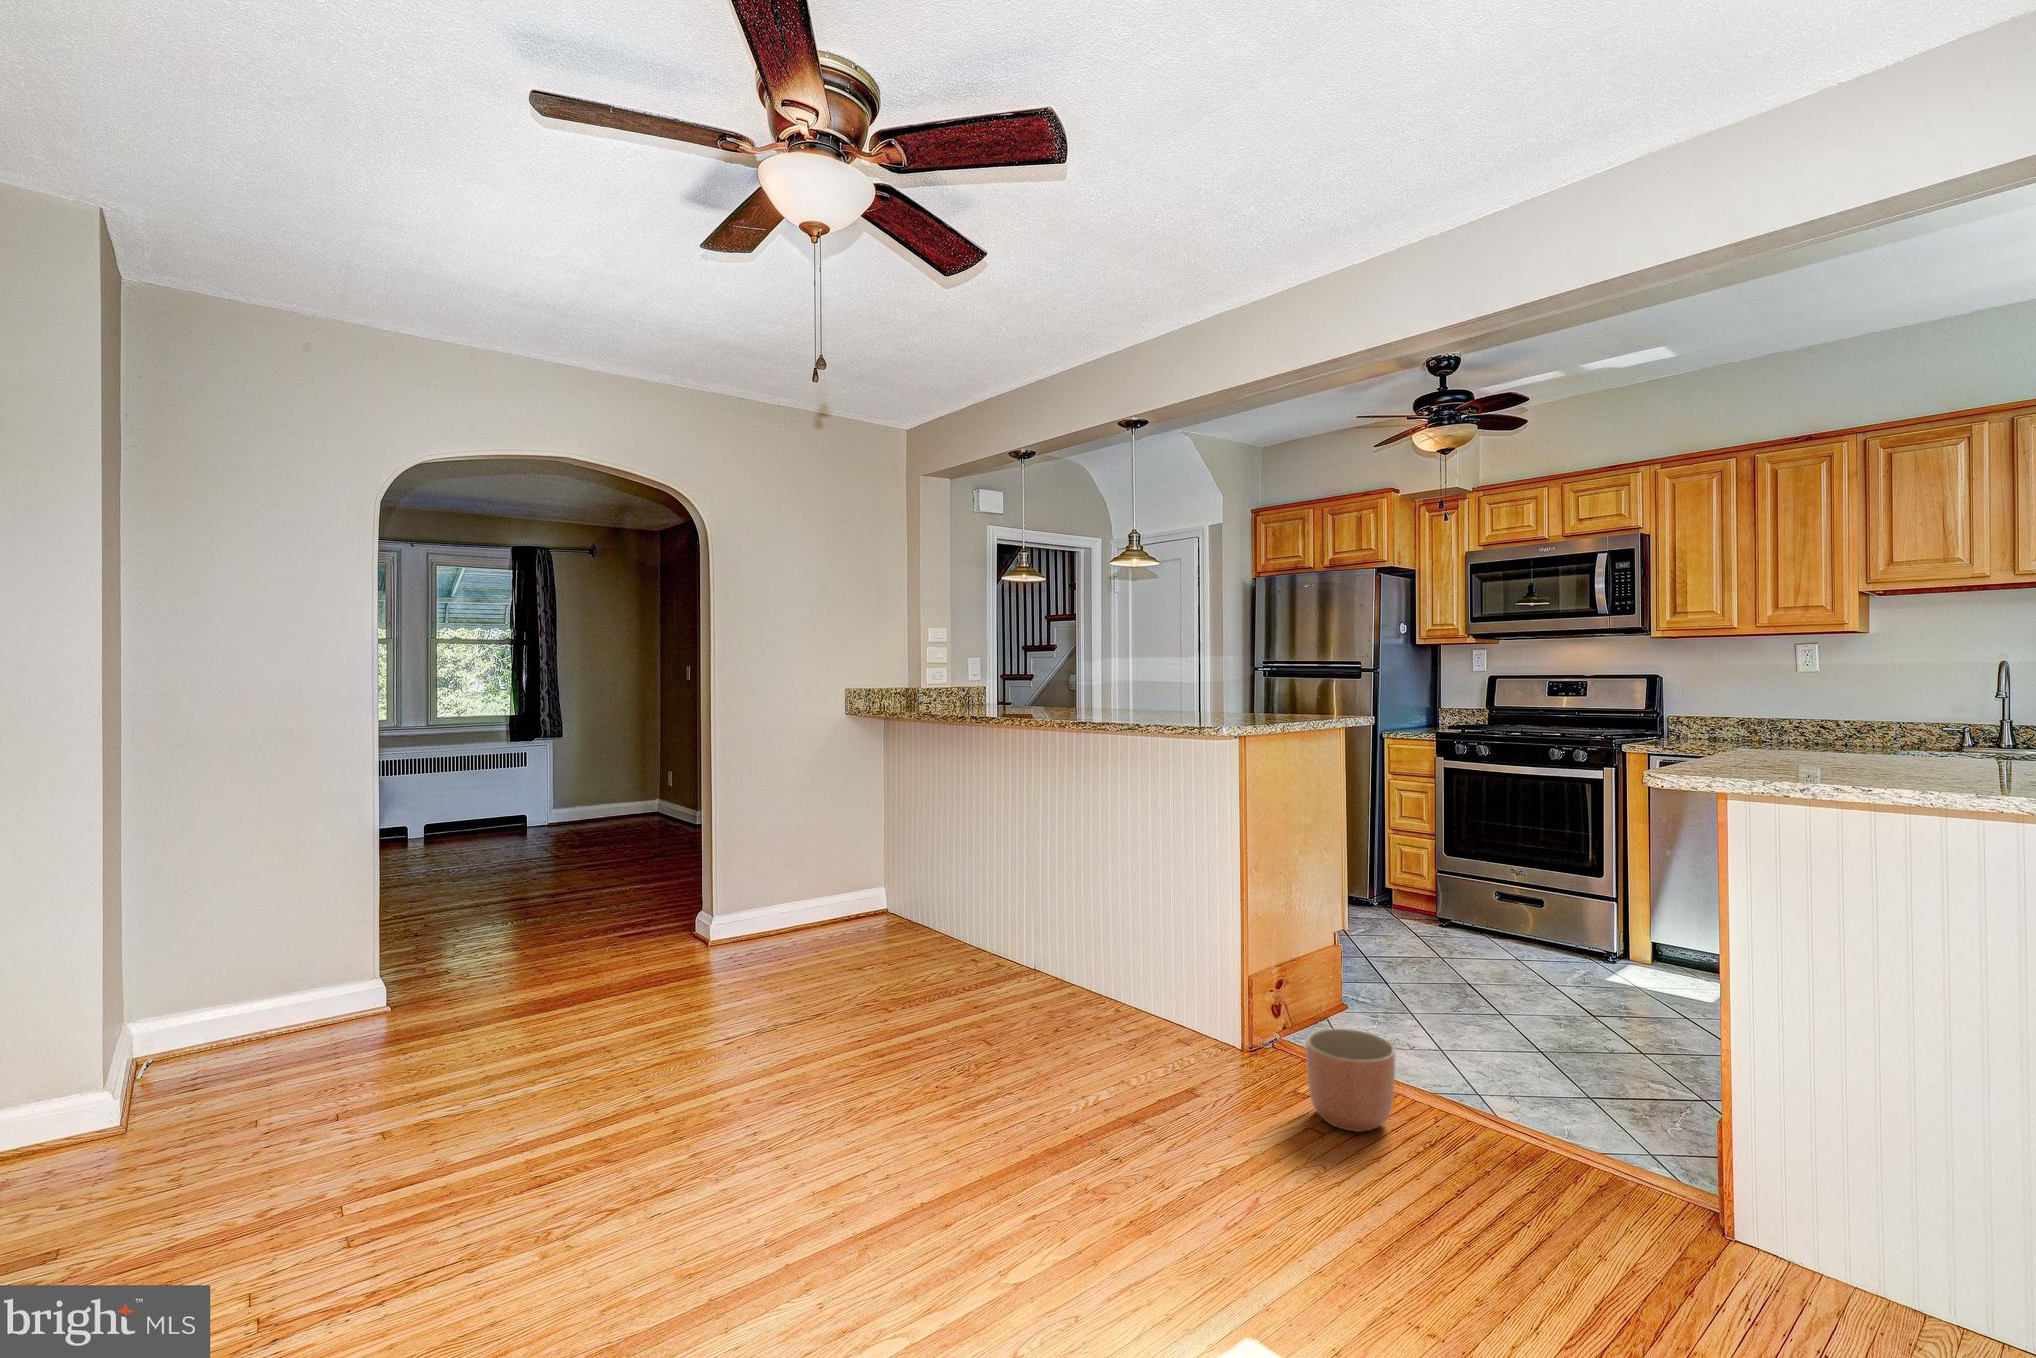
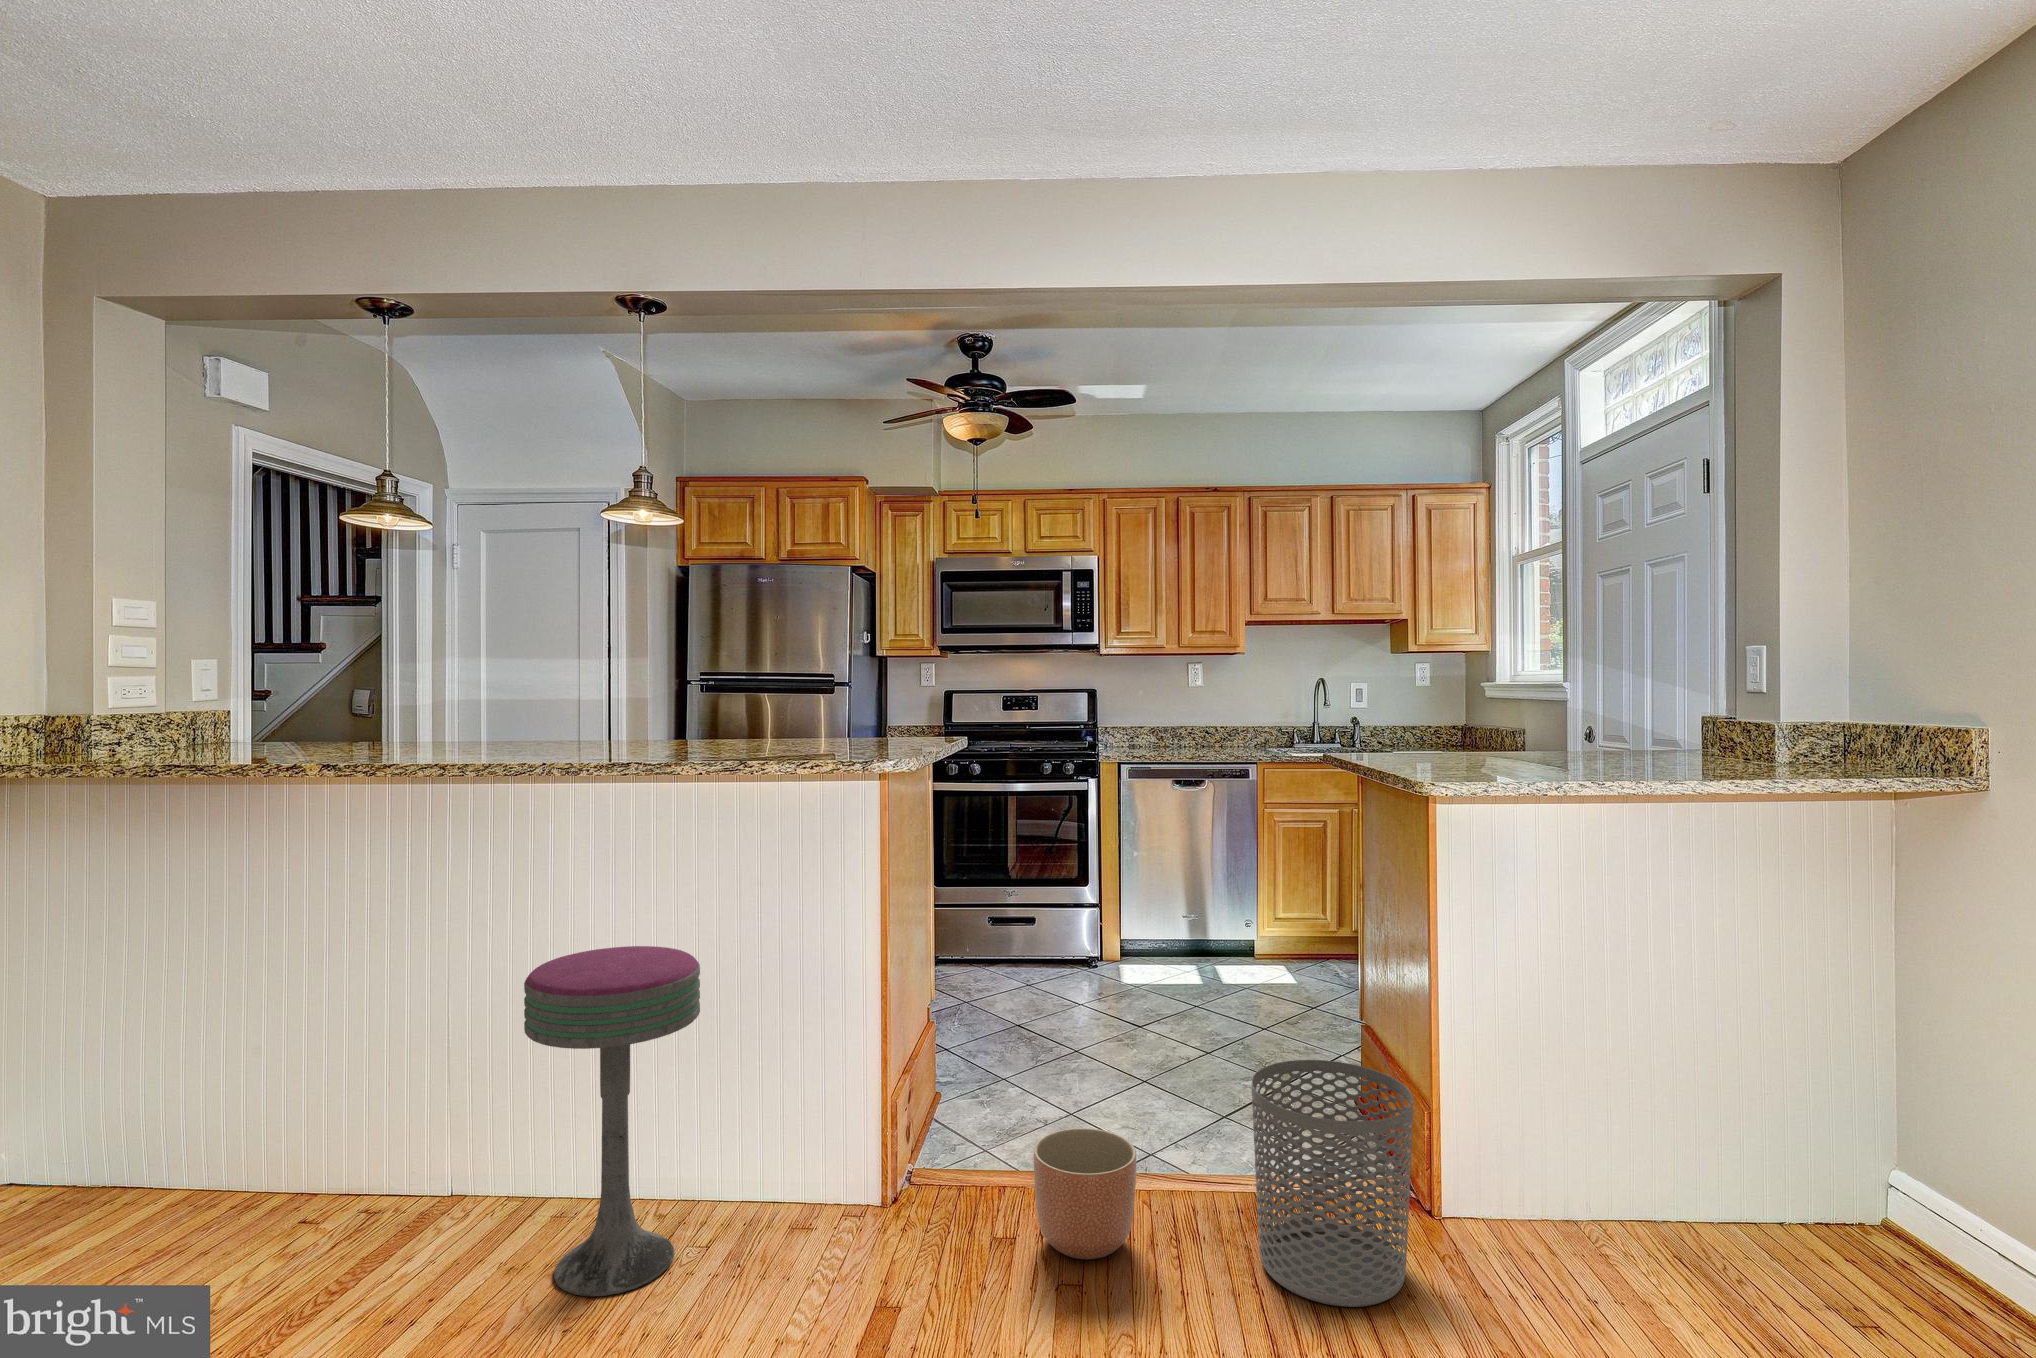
bar stool: none [996,837,1100,1047] -> present [524,946,700,1296]
waste bin: none [1472,1013,1640,1244] -> present [1252,1060,1413,1307]

